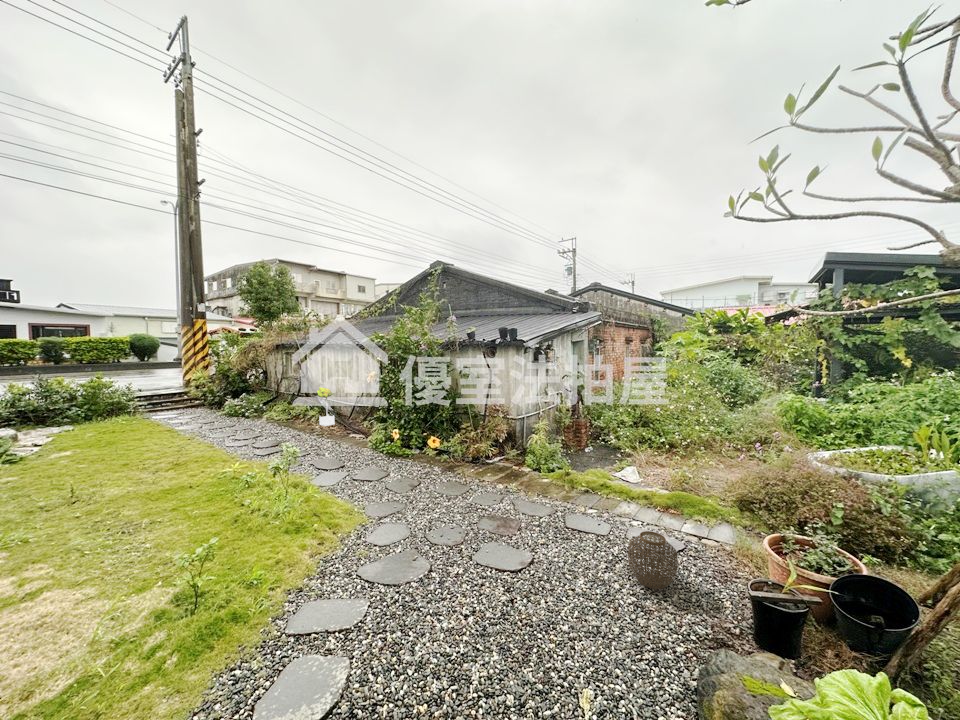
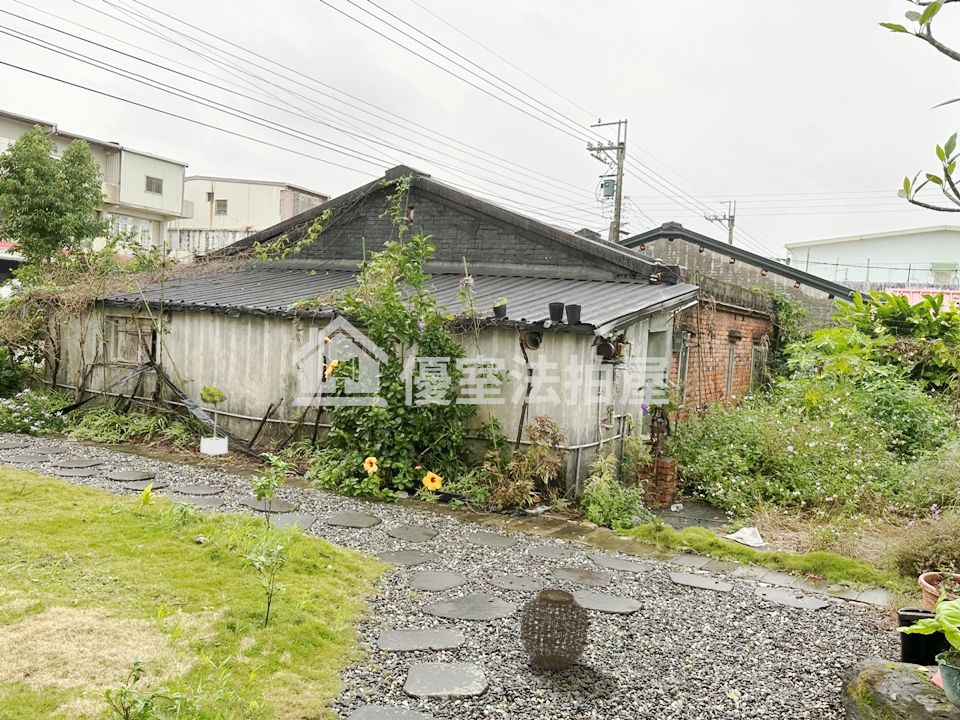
woven basket: present [628,531,677,589] -> present [521,589,588,669]

